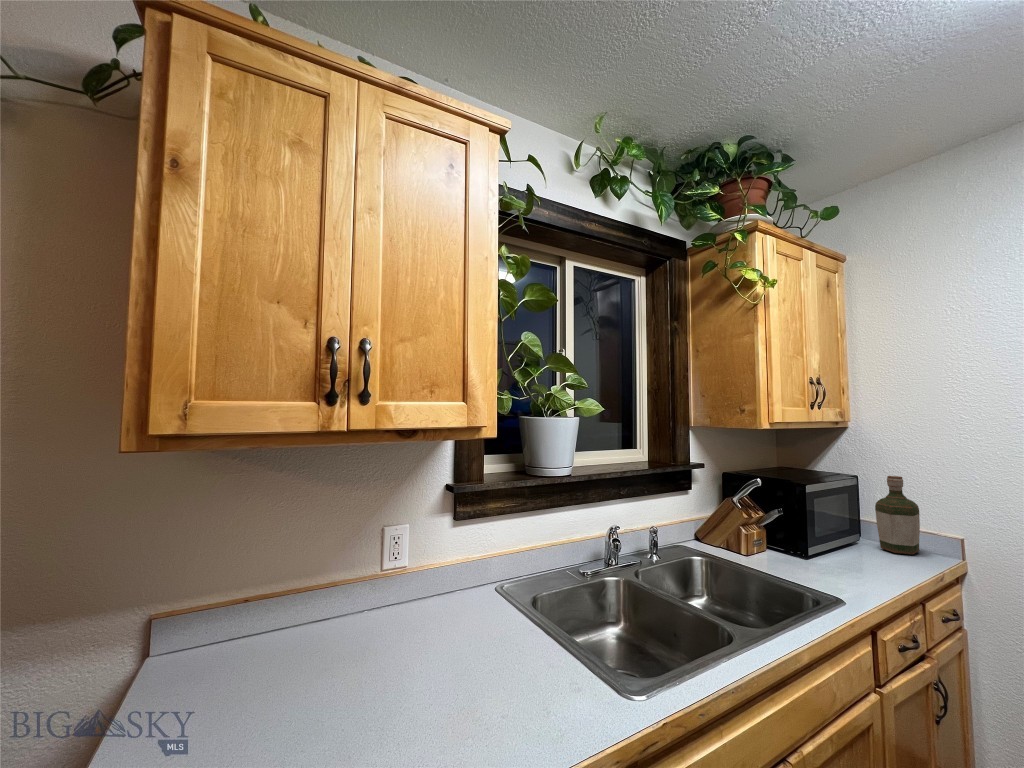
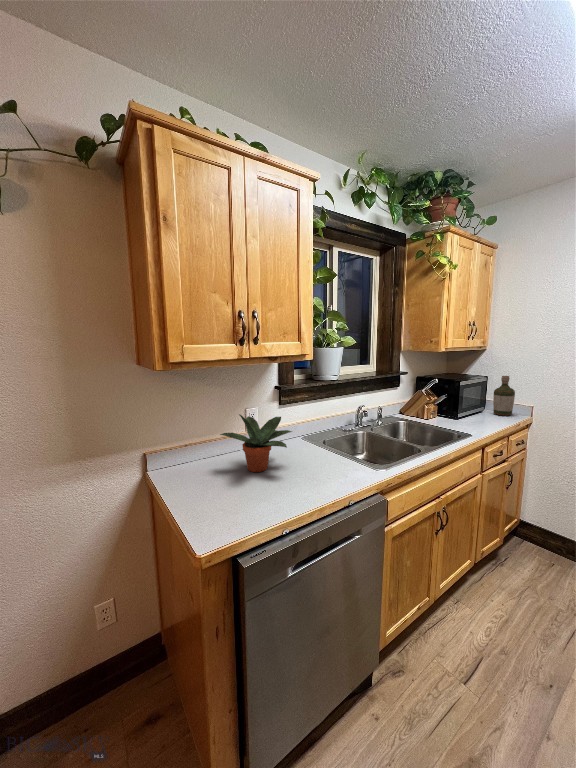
potted plant: none [289,543,441,679] -> present [220,414,292,472]

